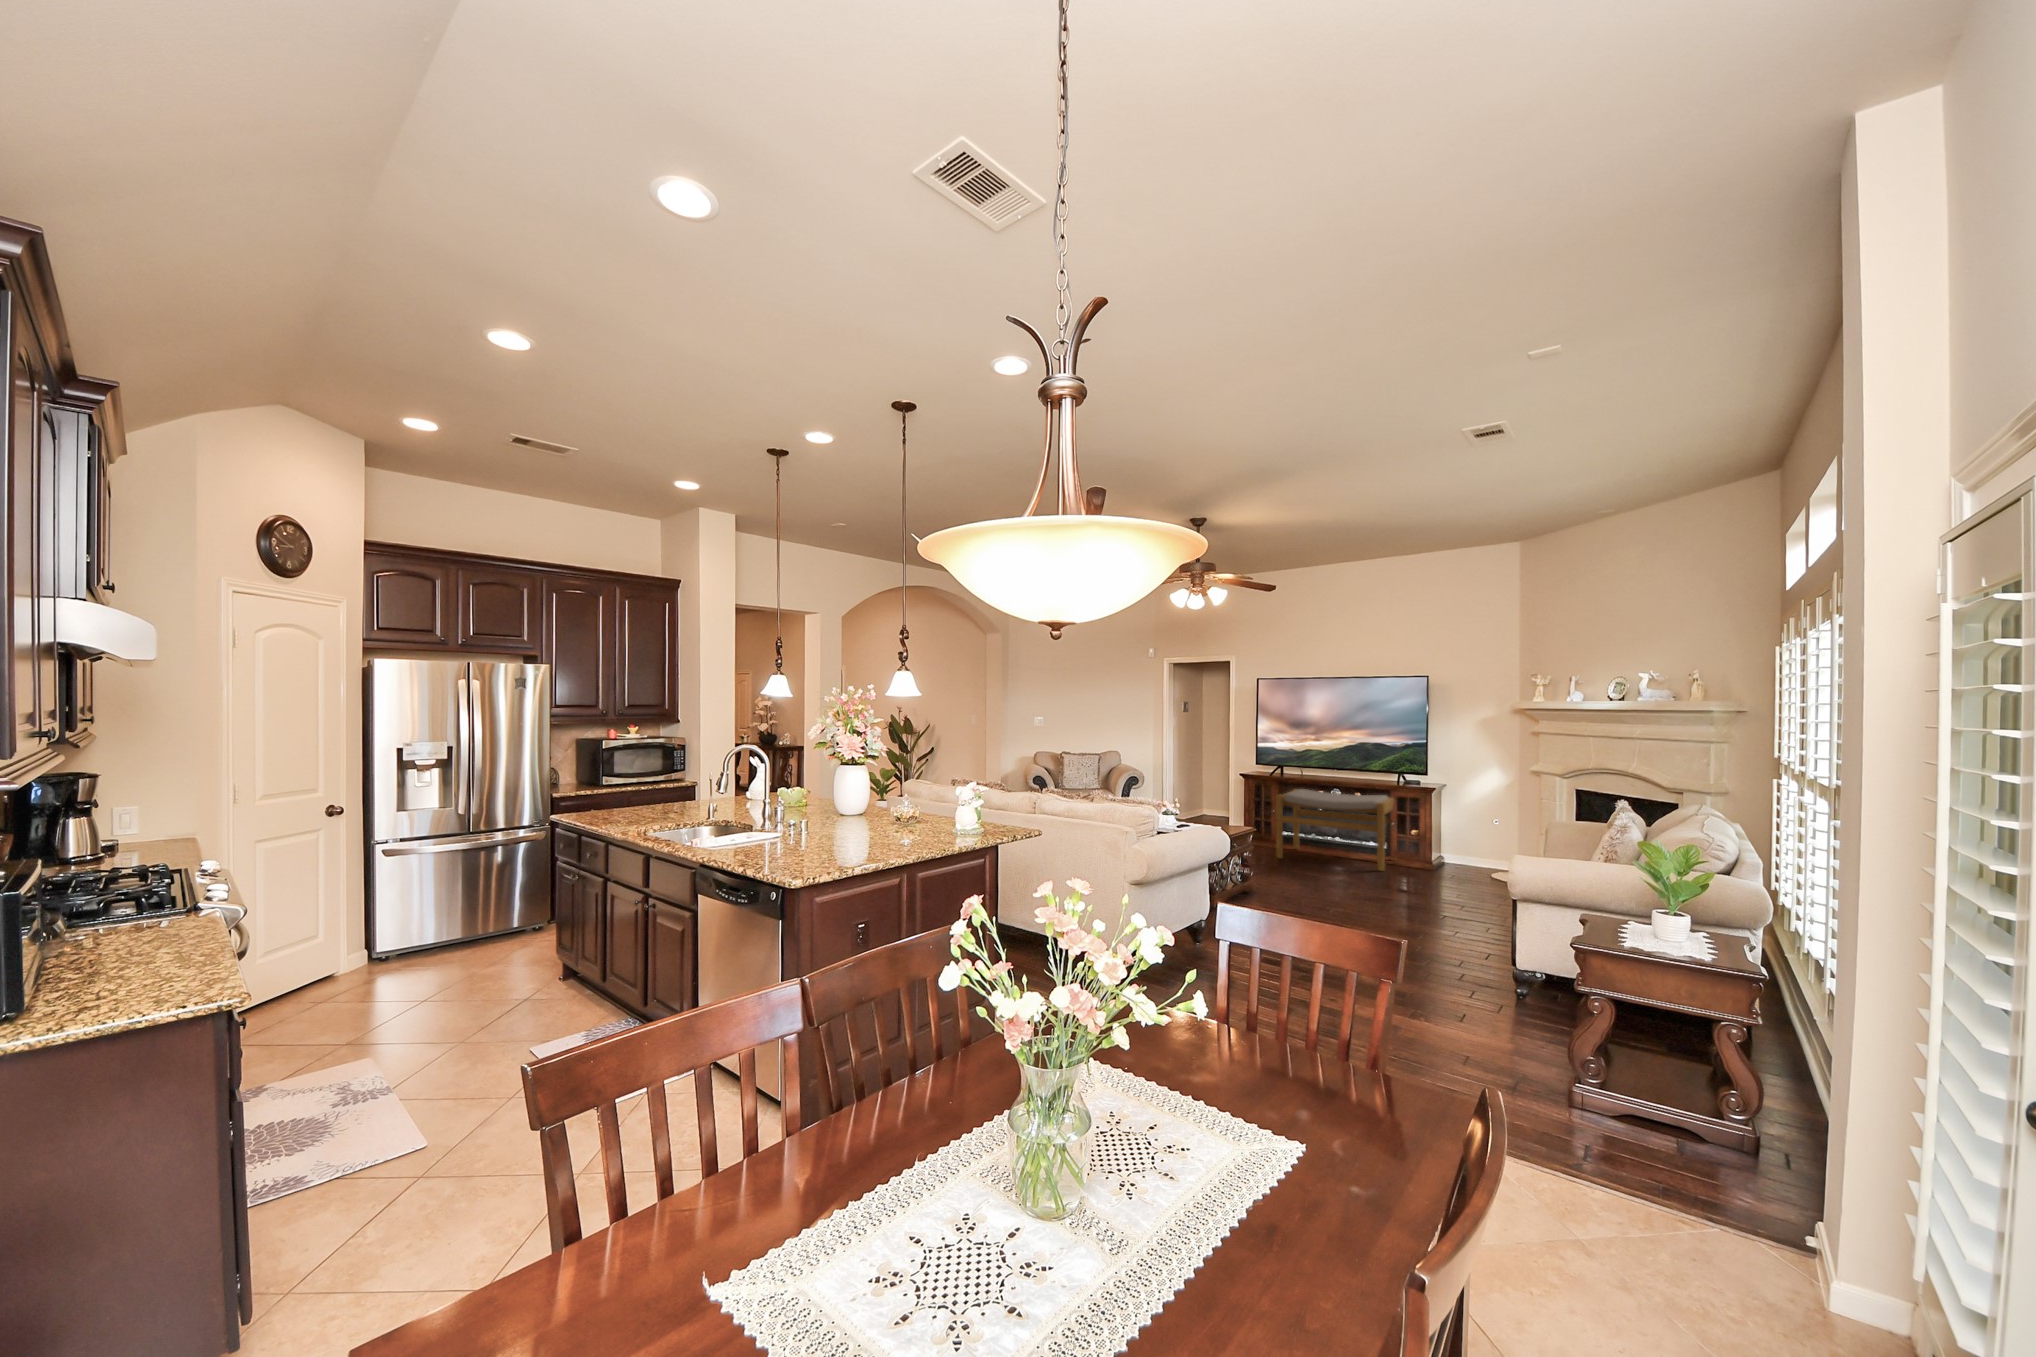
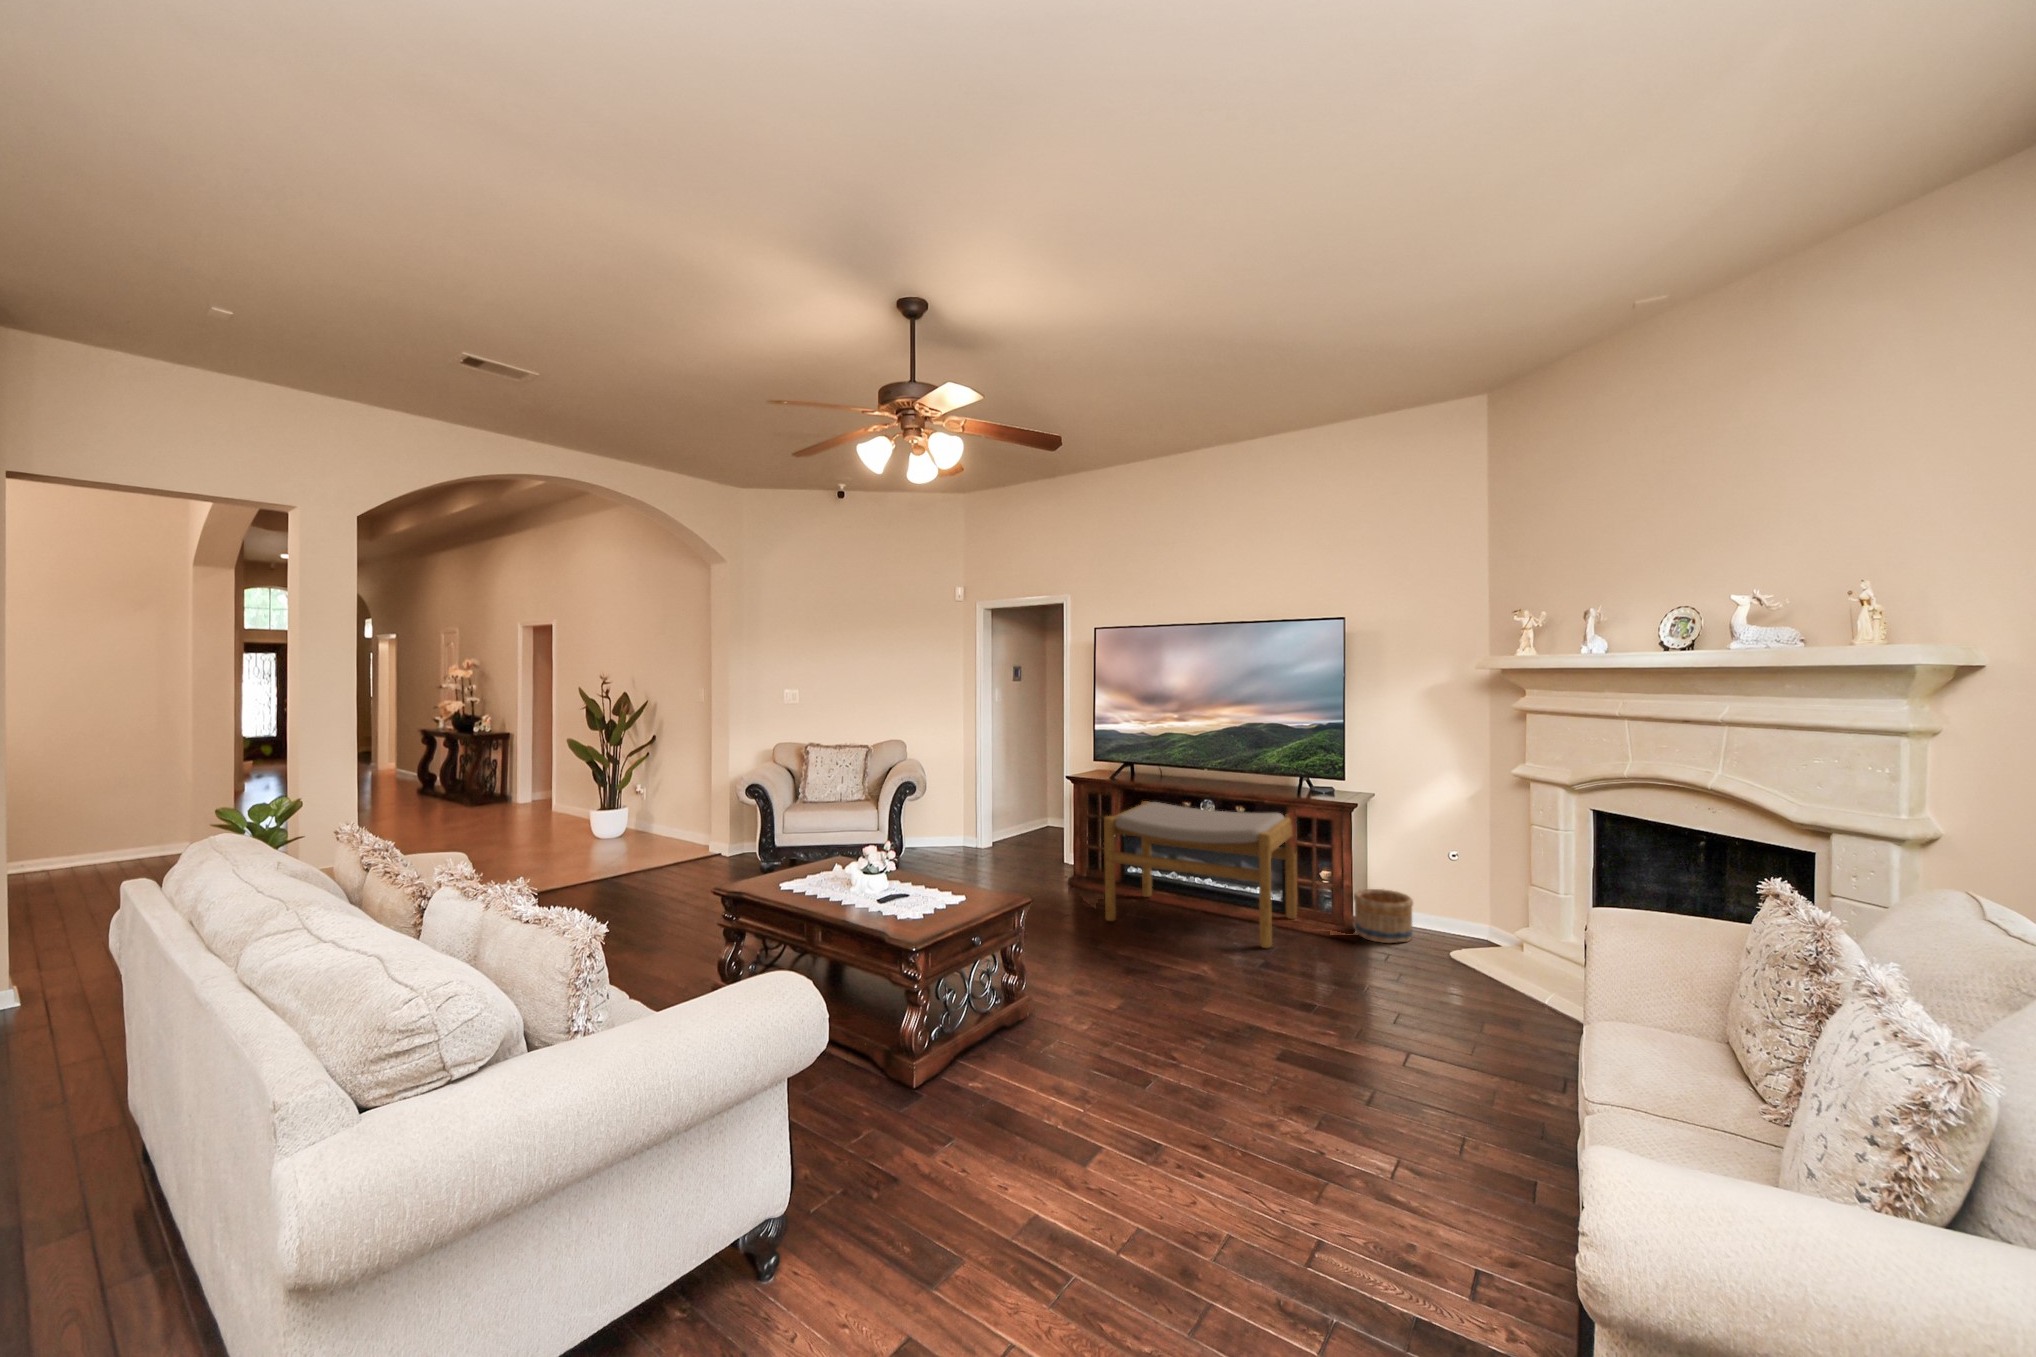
basket: none [1434,841,1471,871] -> present [1354,889,1413,943]

